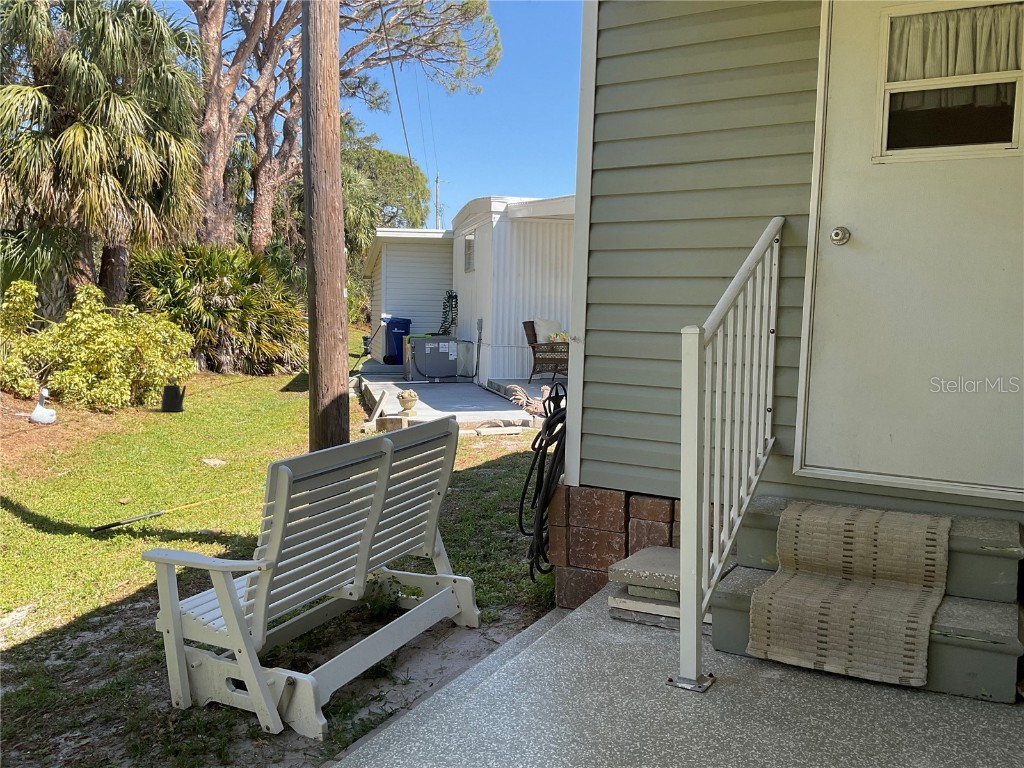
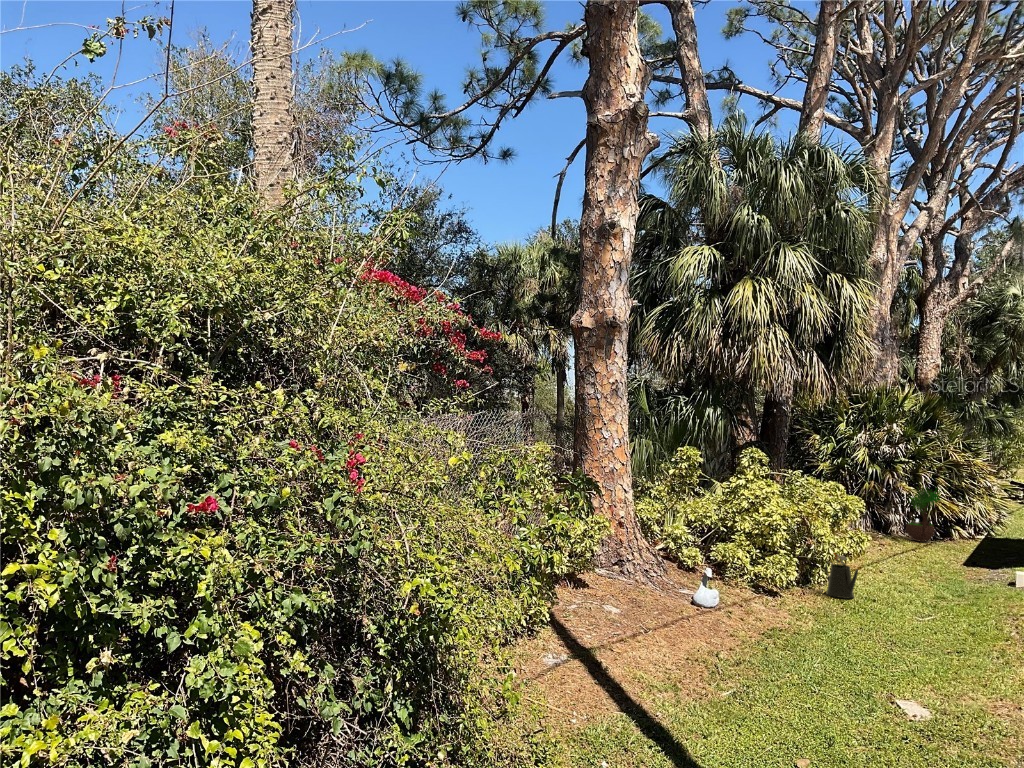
potted tree: none [235,328,263,378] -> present [906,489,940,542]

